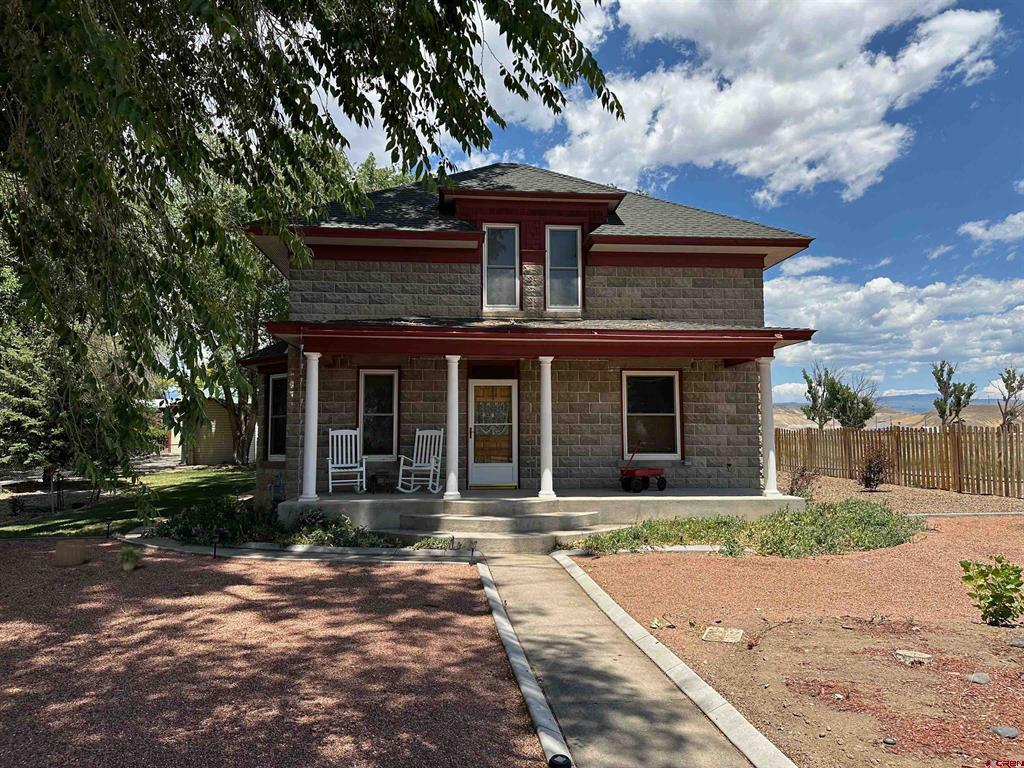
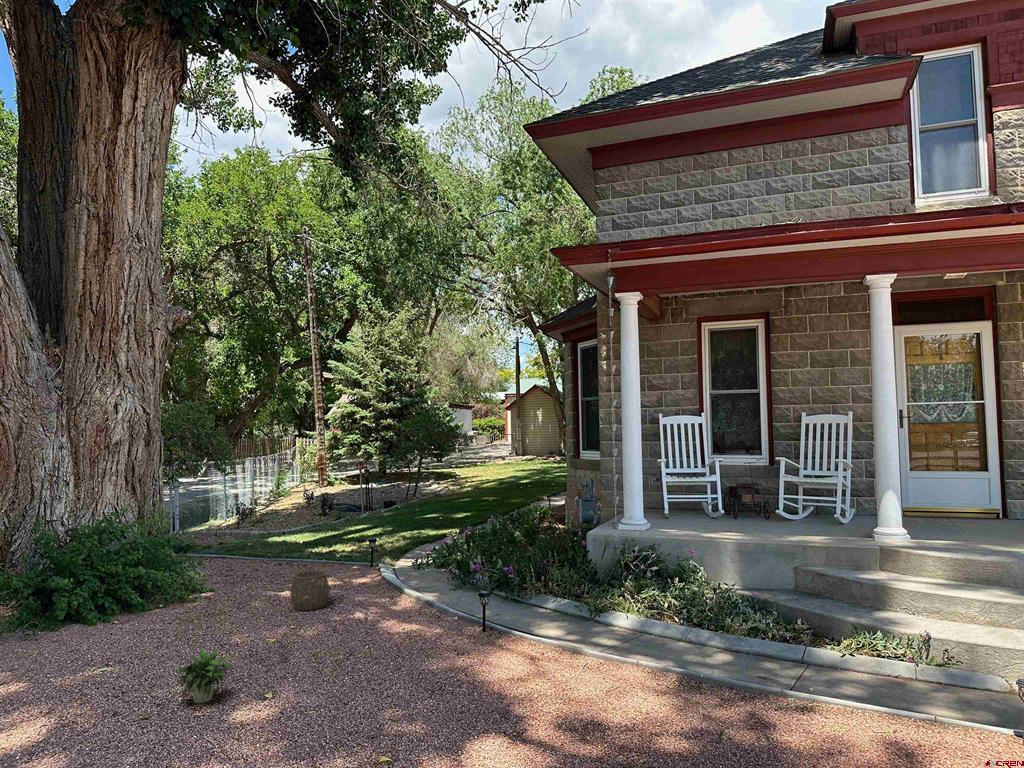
potted plant: present [117,547,141,570] -> present [176,647,235,703]

